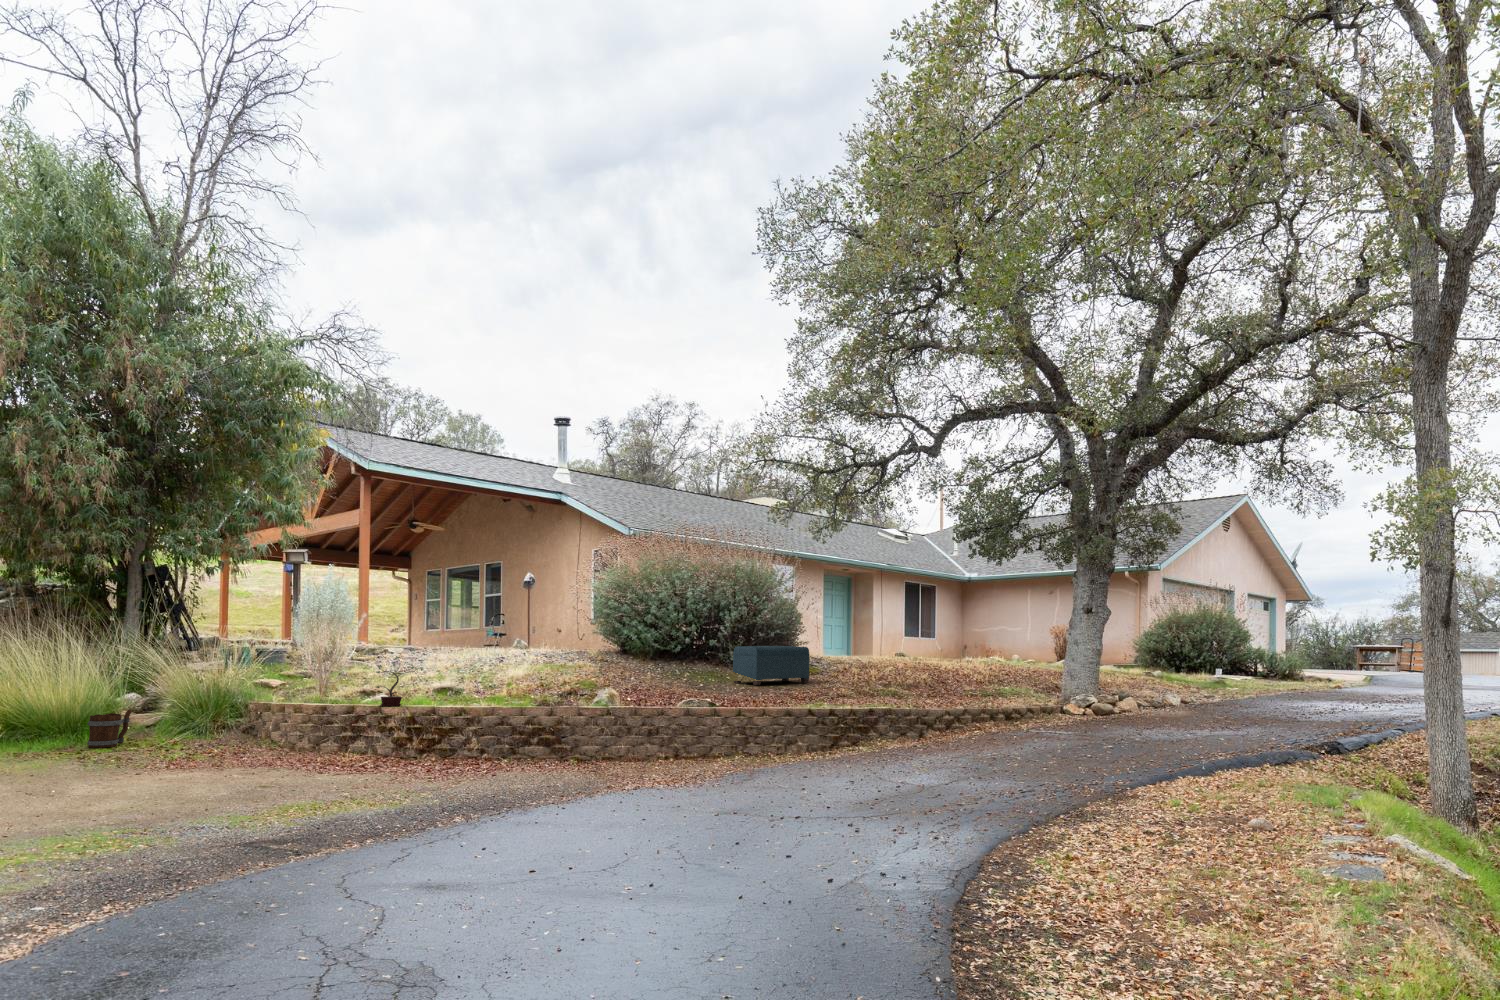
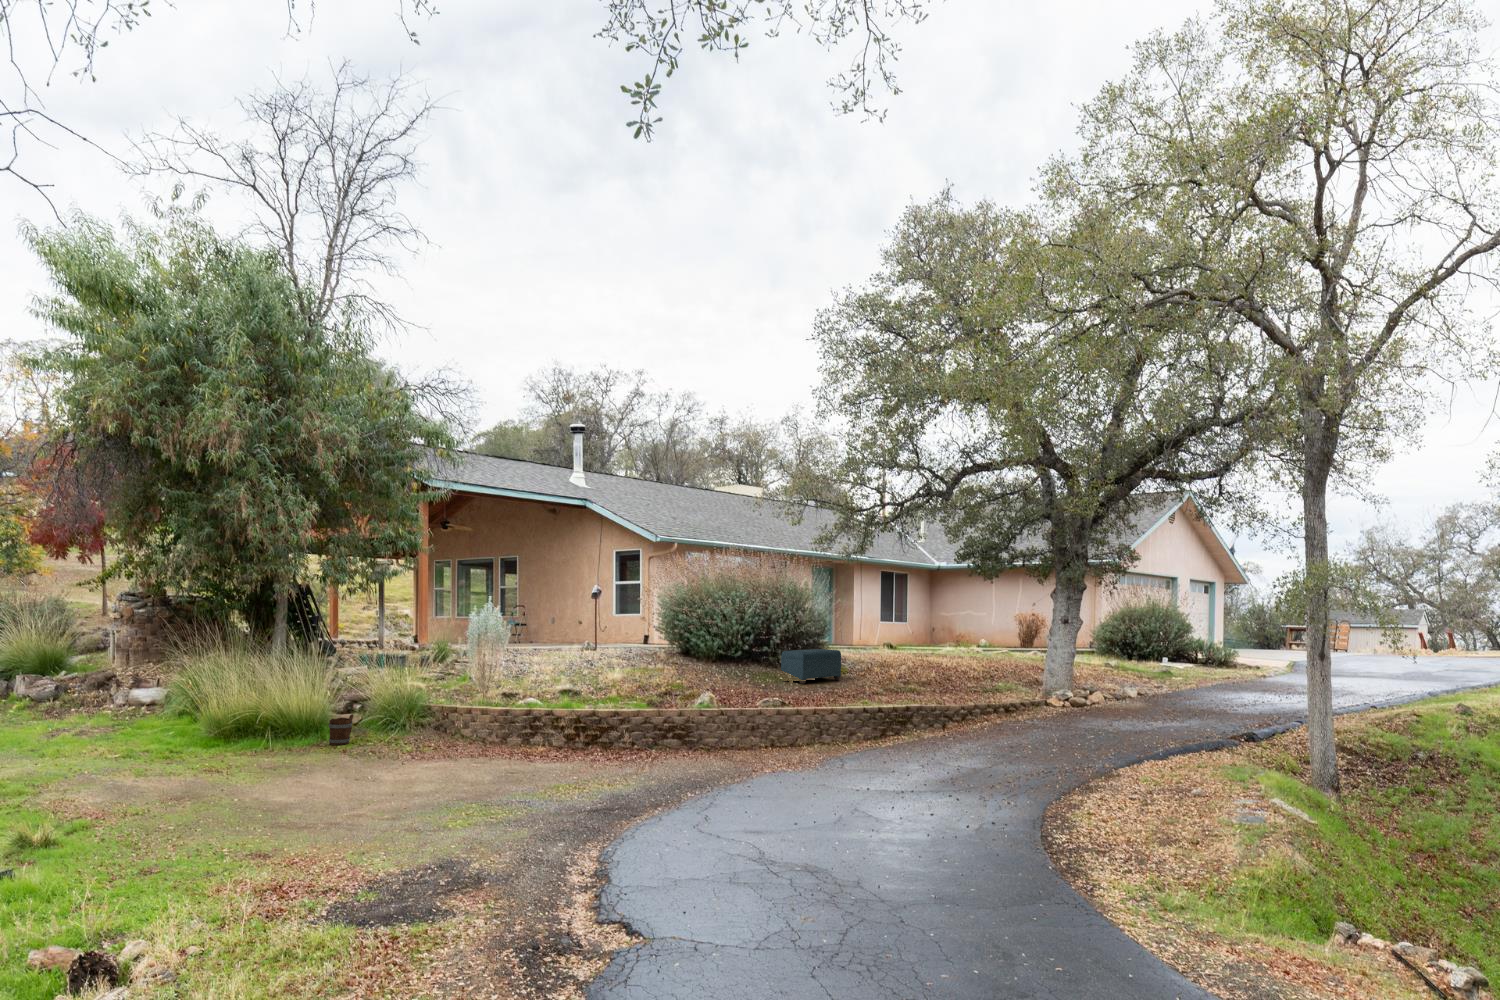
potted plant: present [376,656,423,706] -> none [545,671,579,711]

